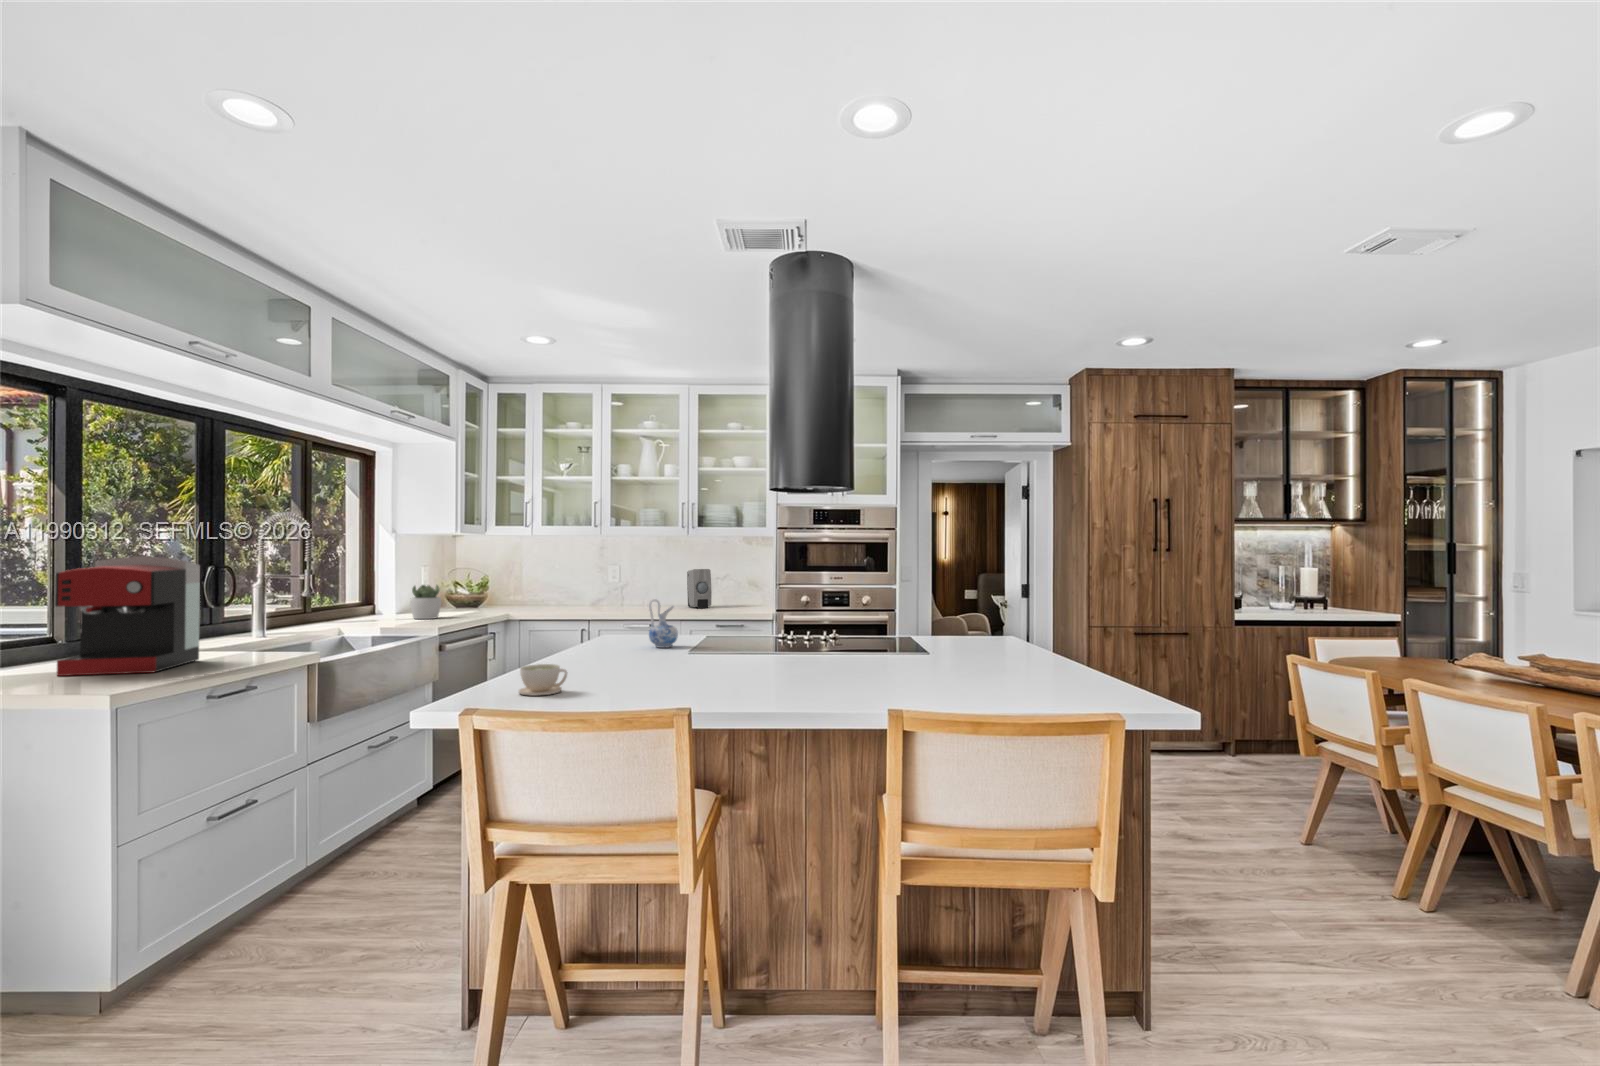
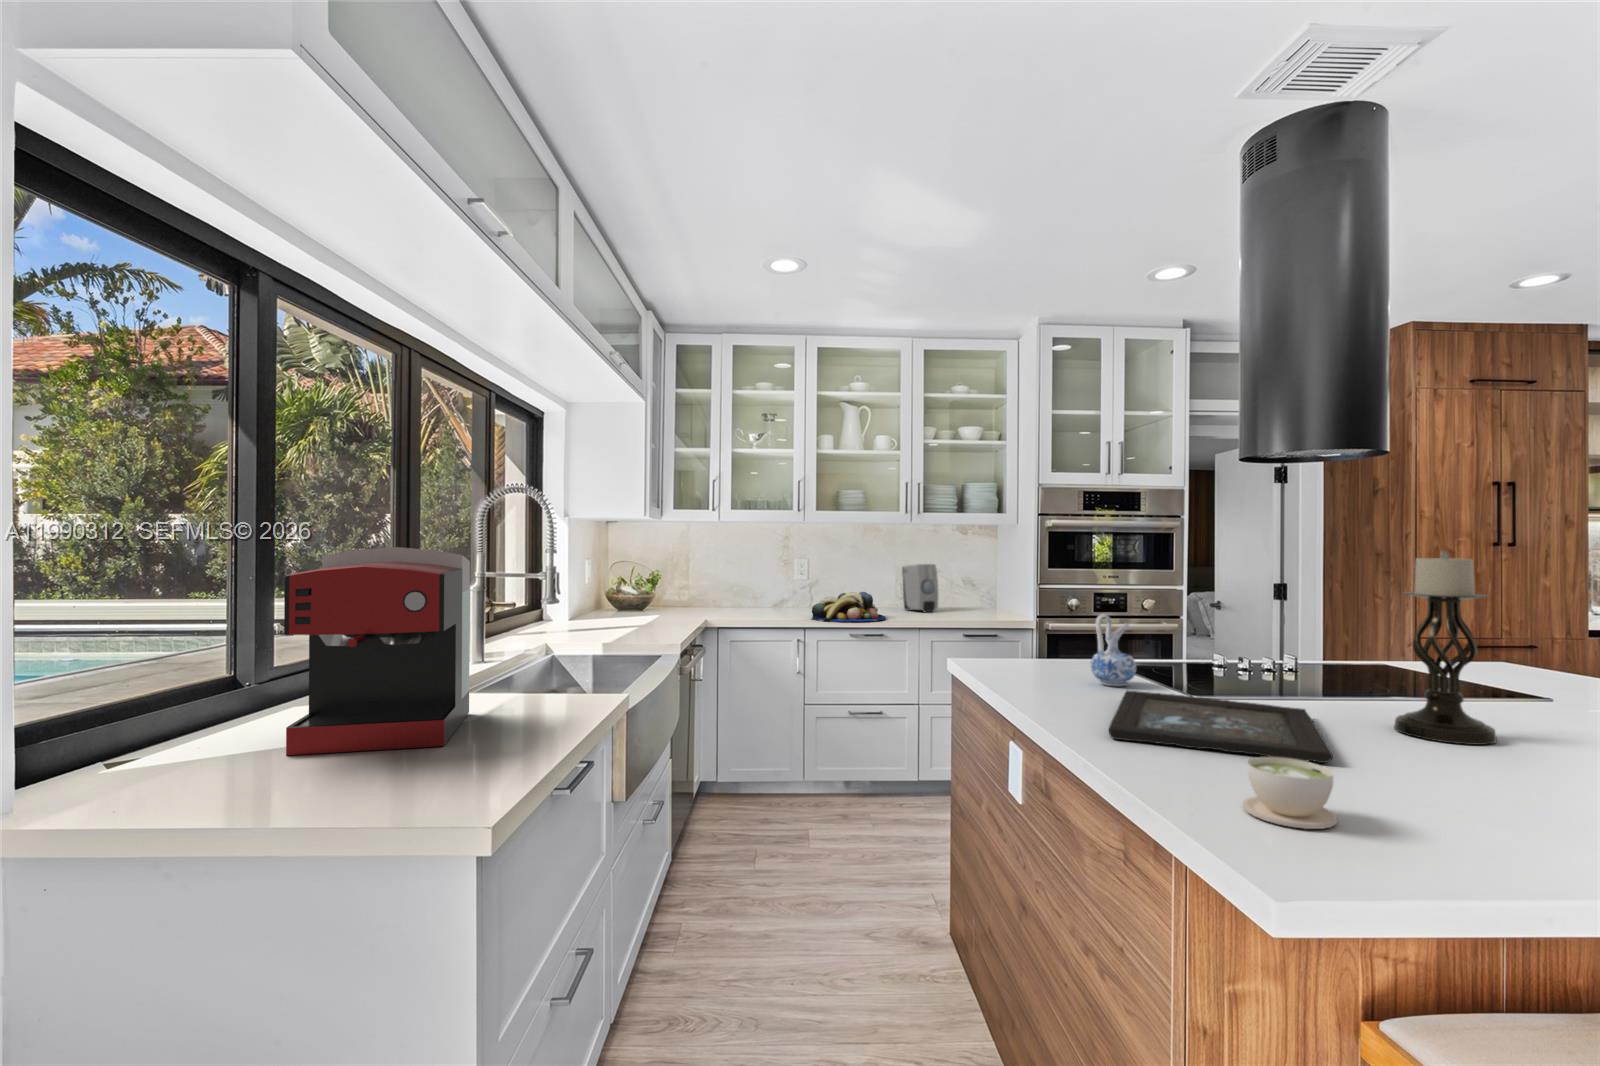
candle holder: none [748,555,797,671] -> present [1394,551,1497,745]
succulent plant: present [410,585,441,619] -> none [609,583,646,628]
fruit bowl: none [588,591,651,615] -> present [812,592,886,622]
tray: none [556,647,720,676] -> present [1109,691,1333,763]

